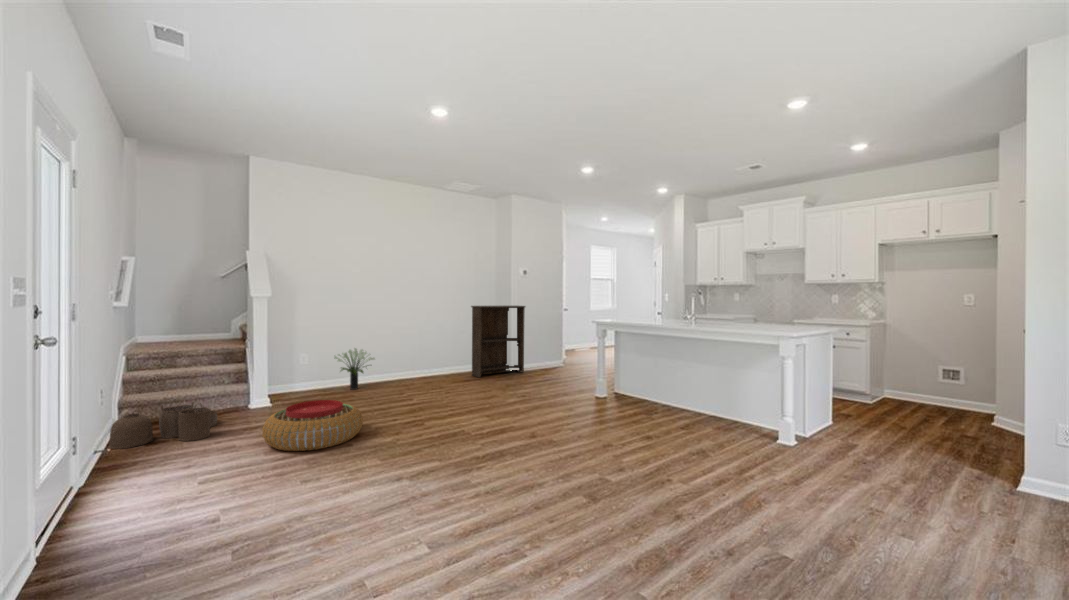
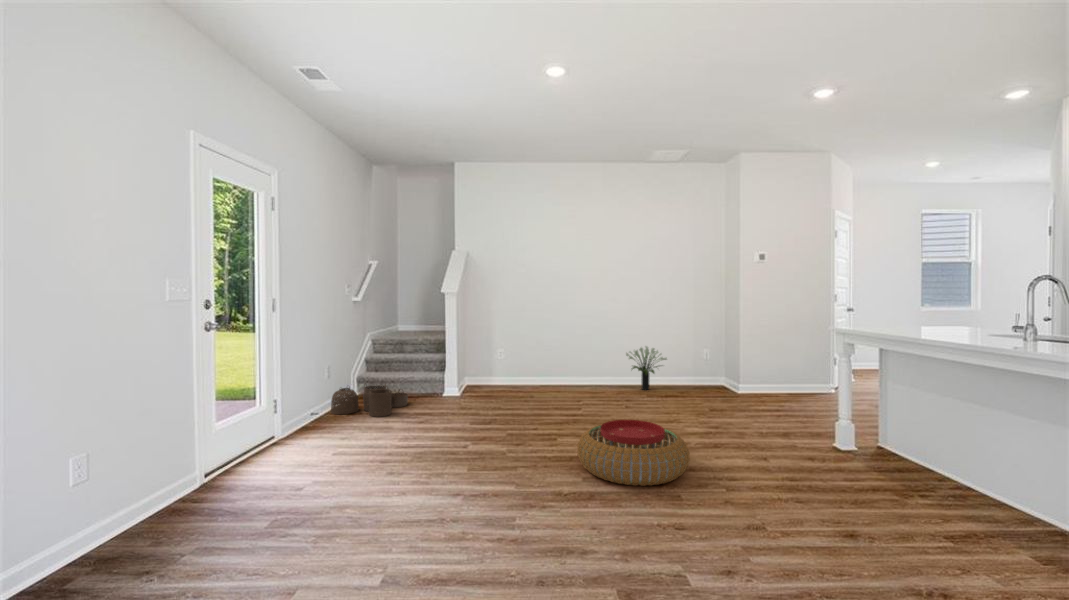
bookshelf: present [471,306,525,378] -> none [682,302,762,394]
potted plant: present [334,348,375,390] -> present [626,346,667,390]
pouf: present [262,400,363,451] -> present [577,420,690,486]

